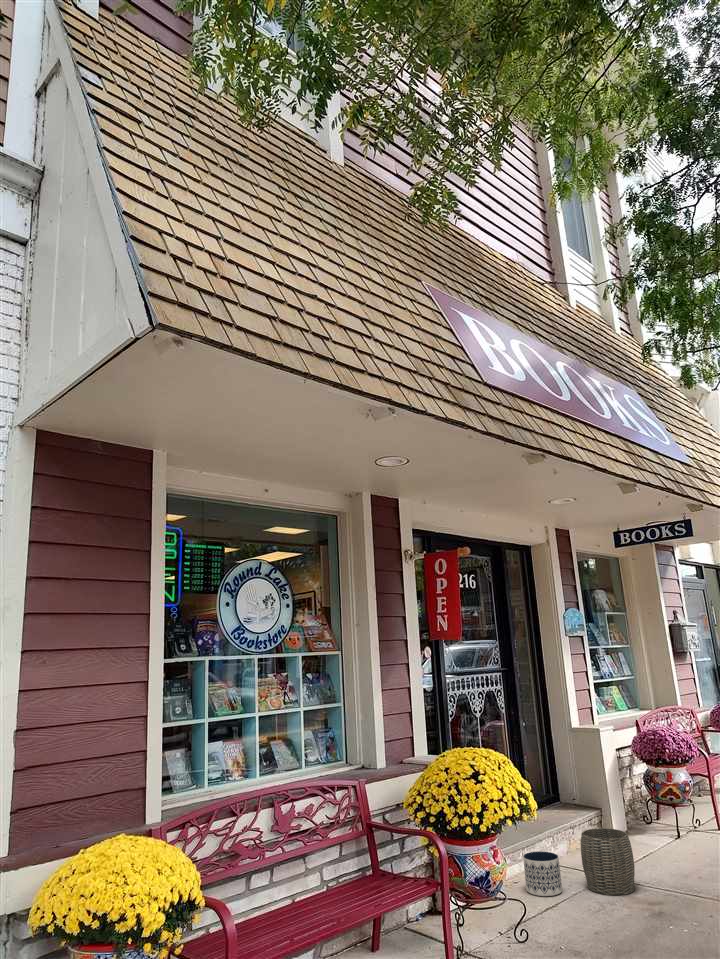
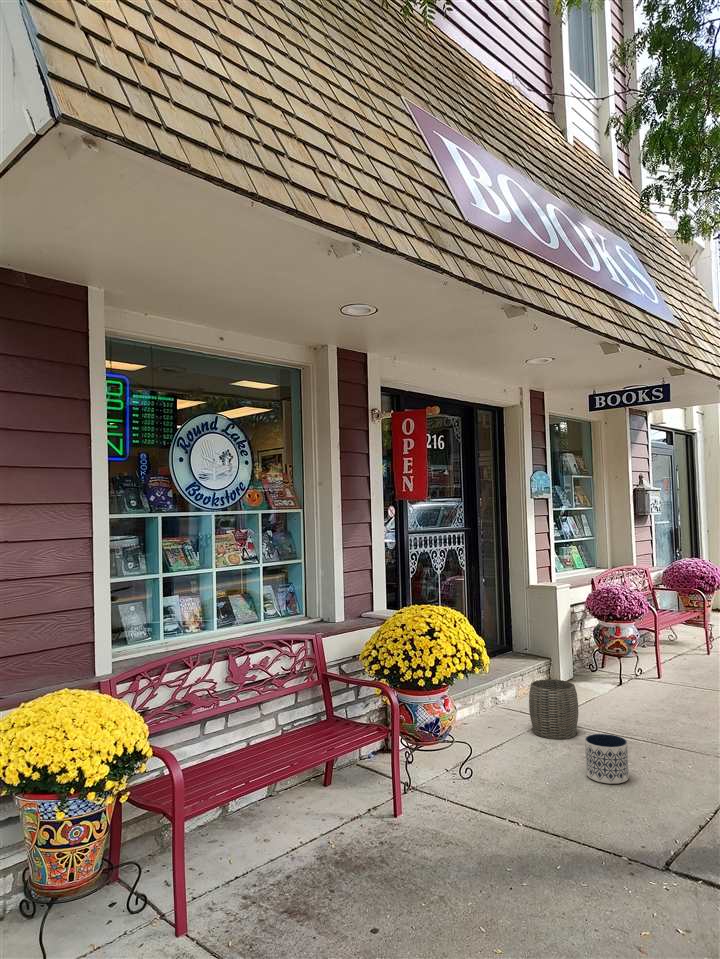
planter: present [523,852,562,896] -> present [585,734,629,784]

